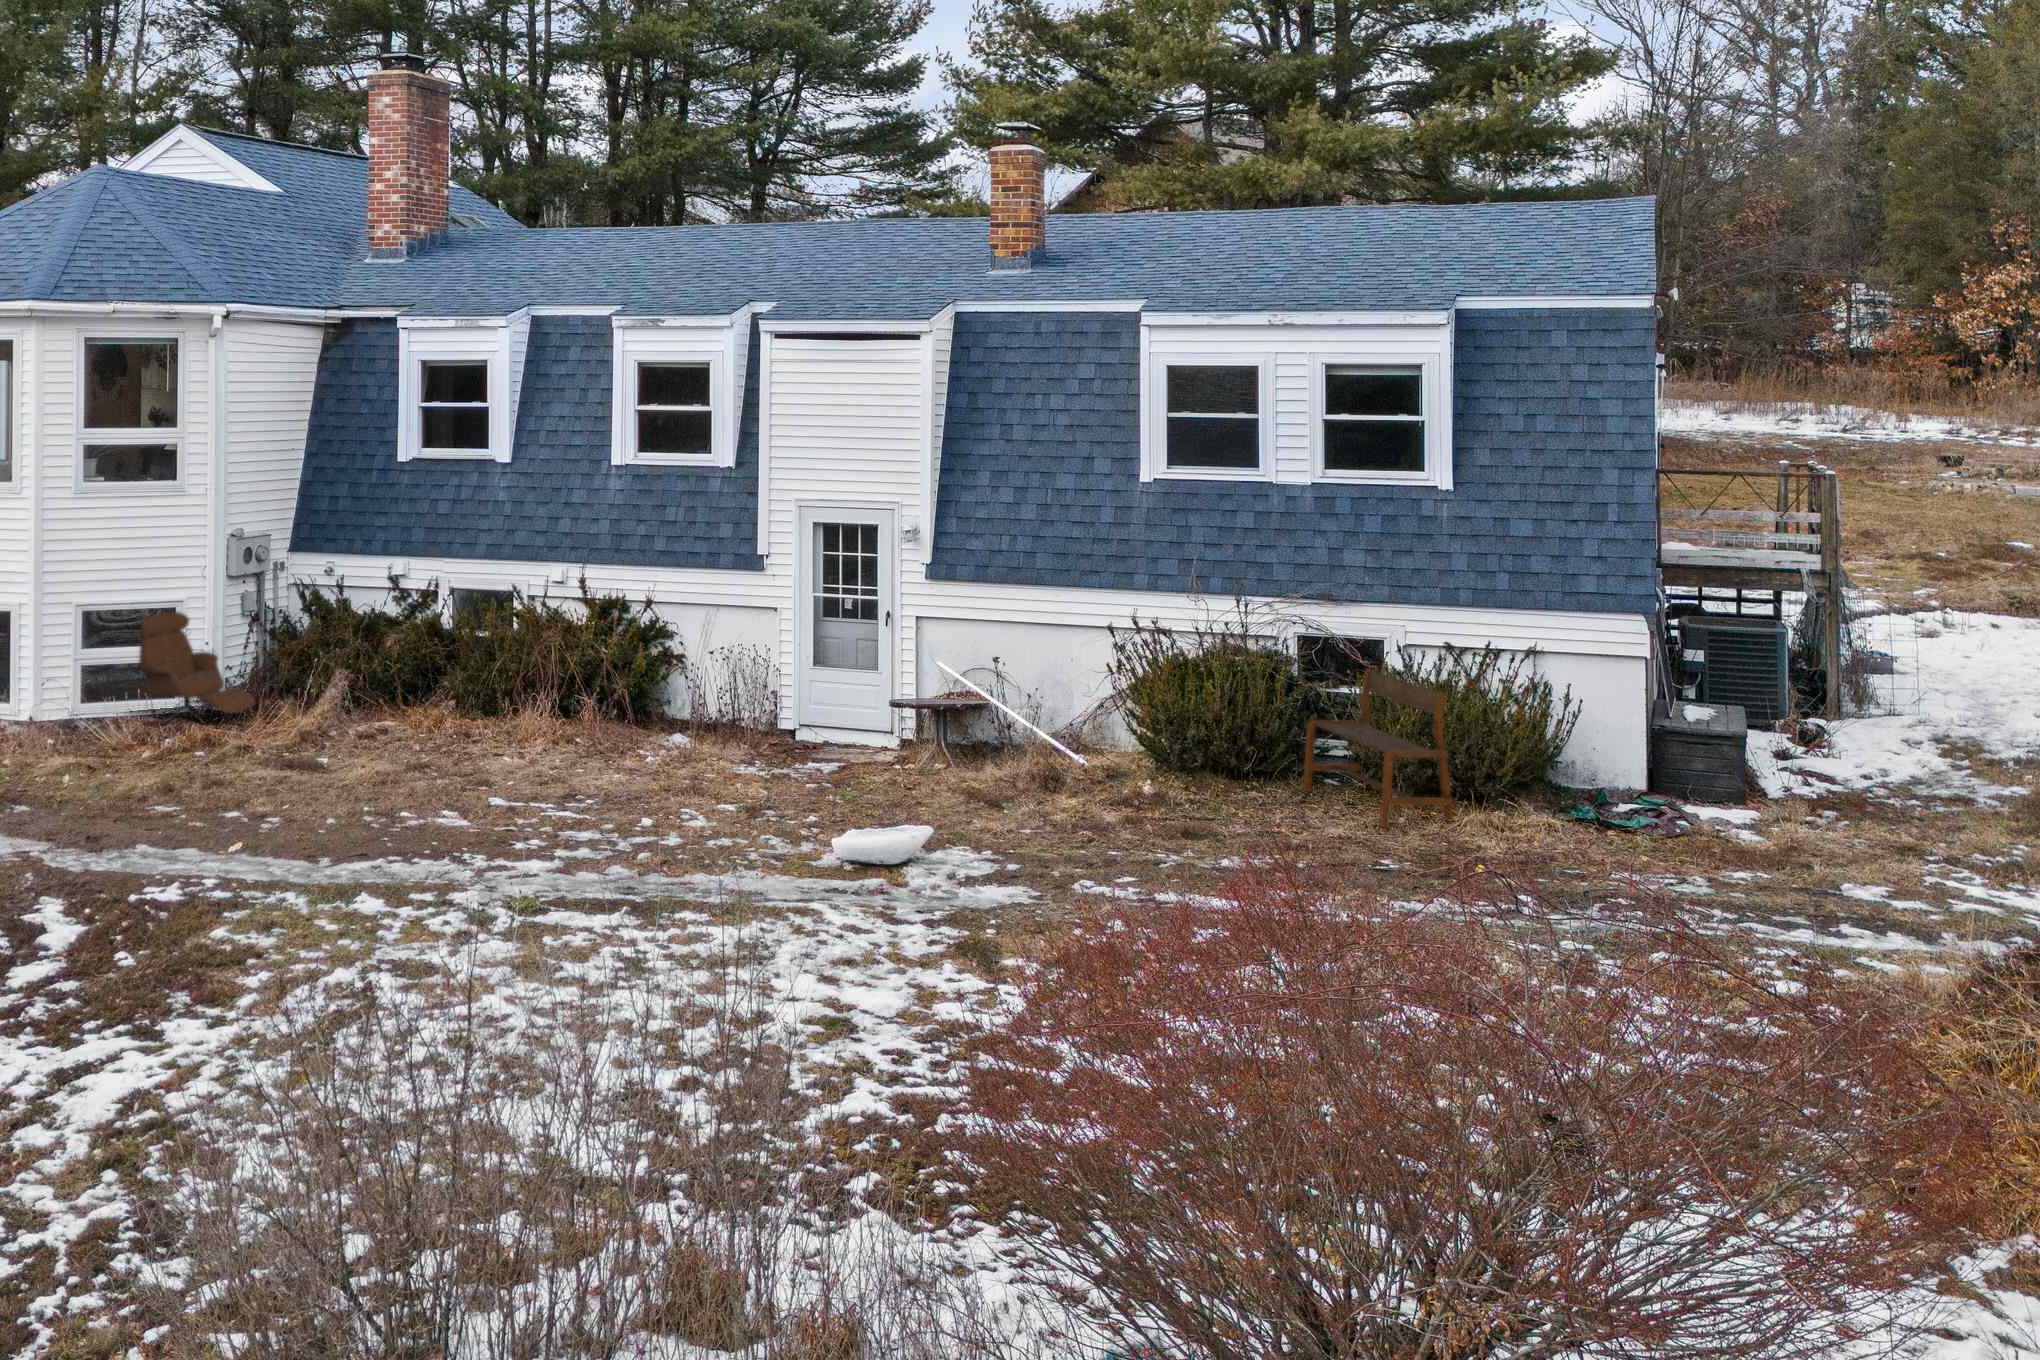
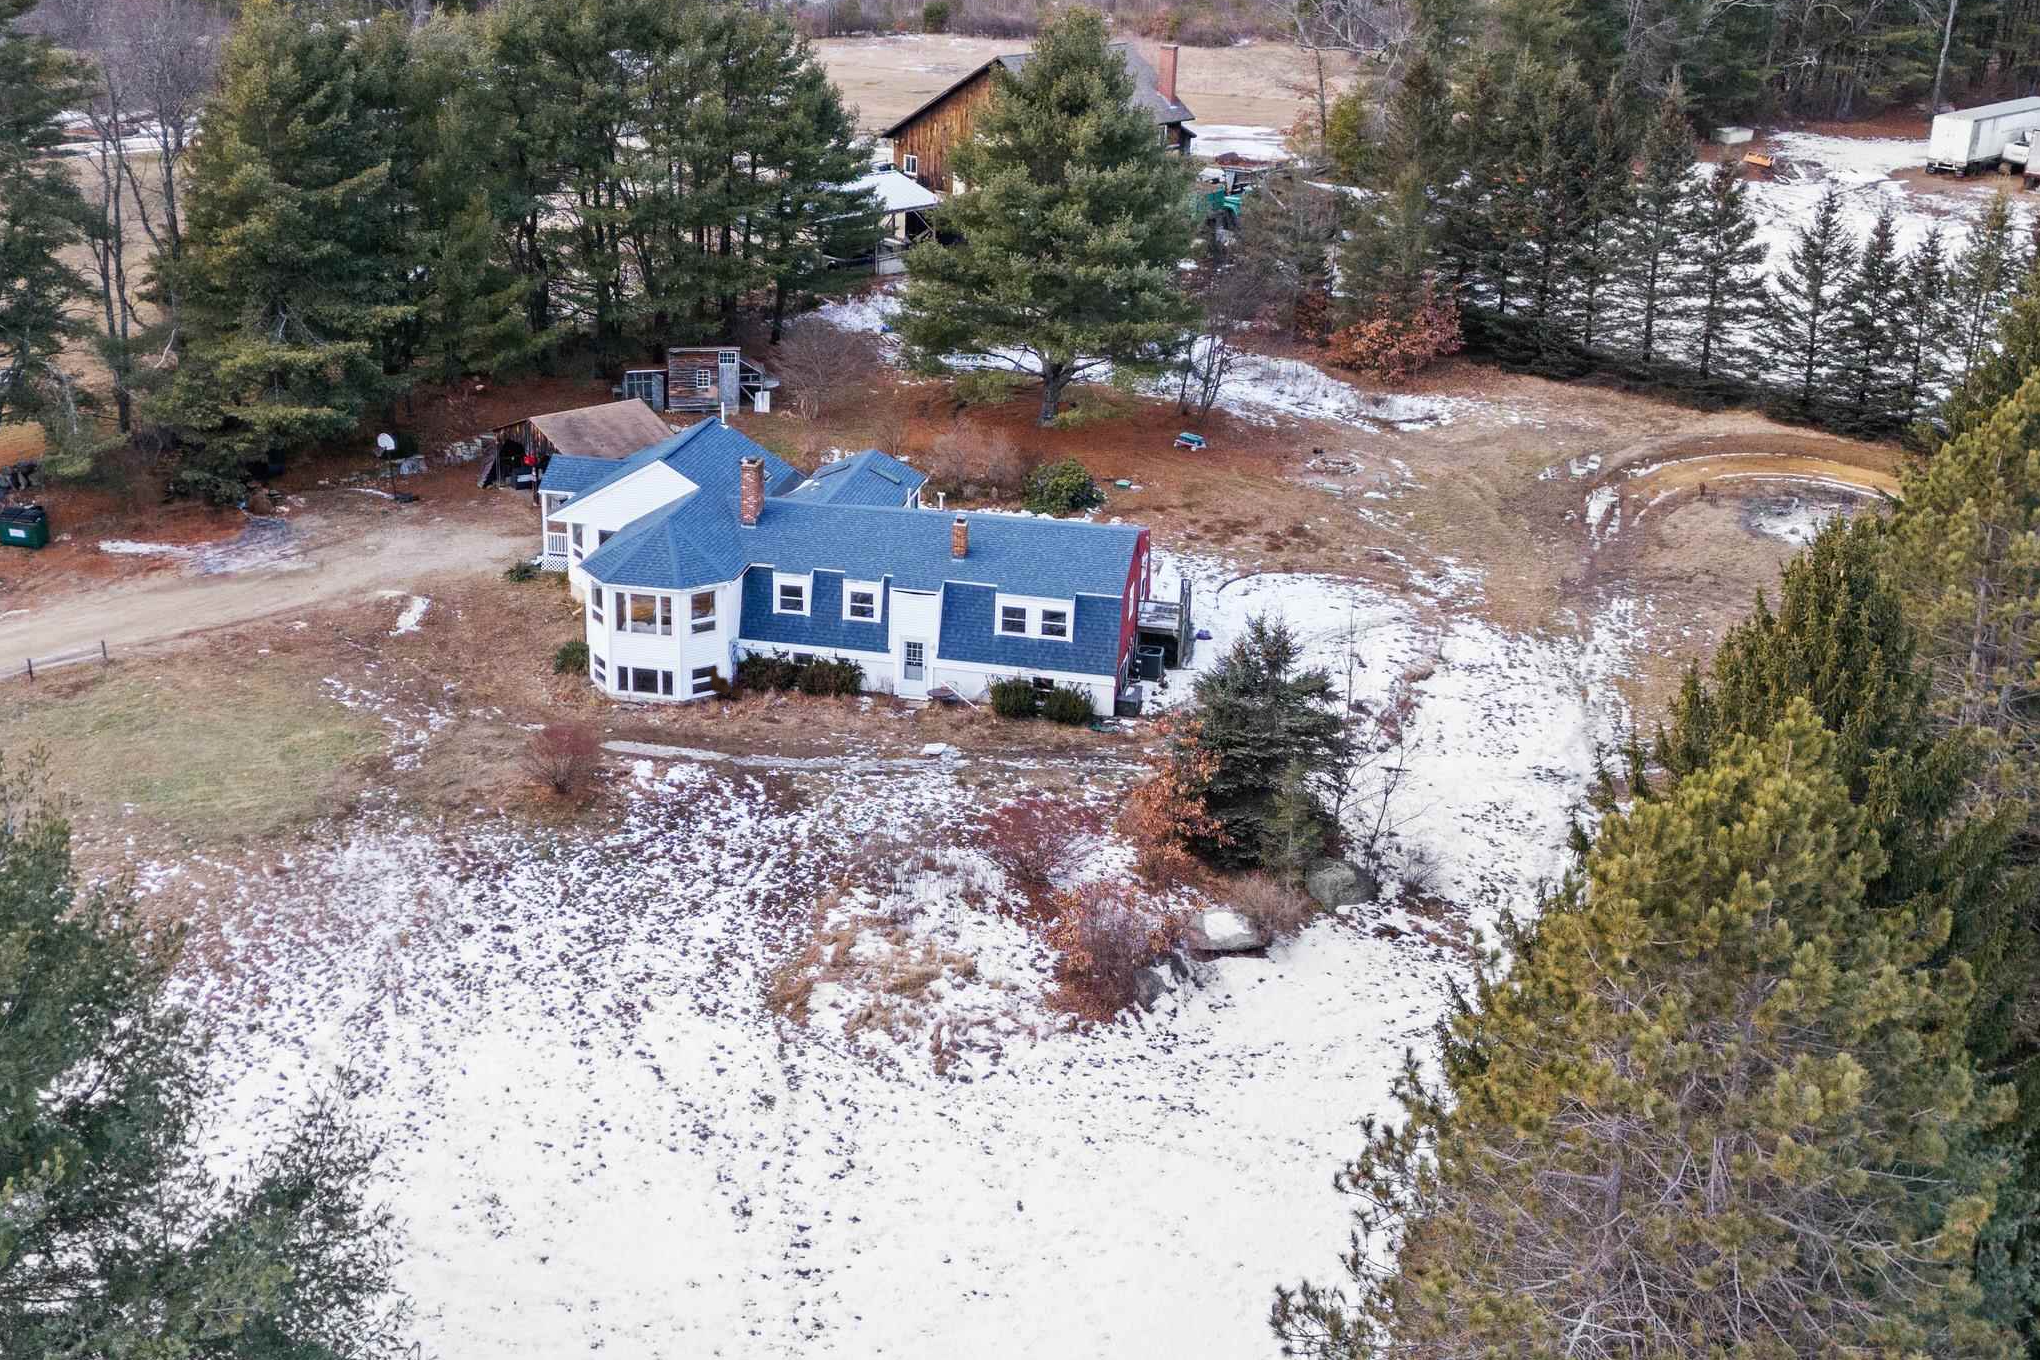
bench: present [1303,668,1454,828] -> none [1028,691,1059,732]

